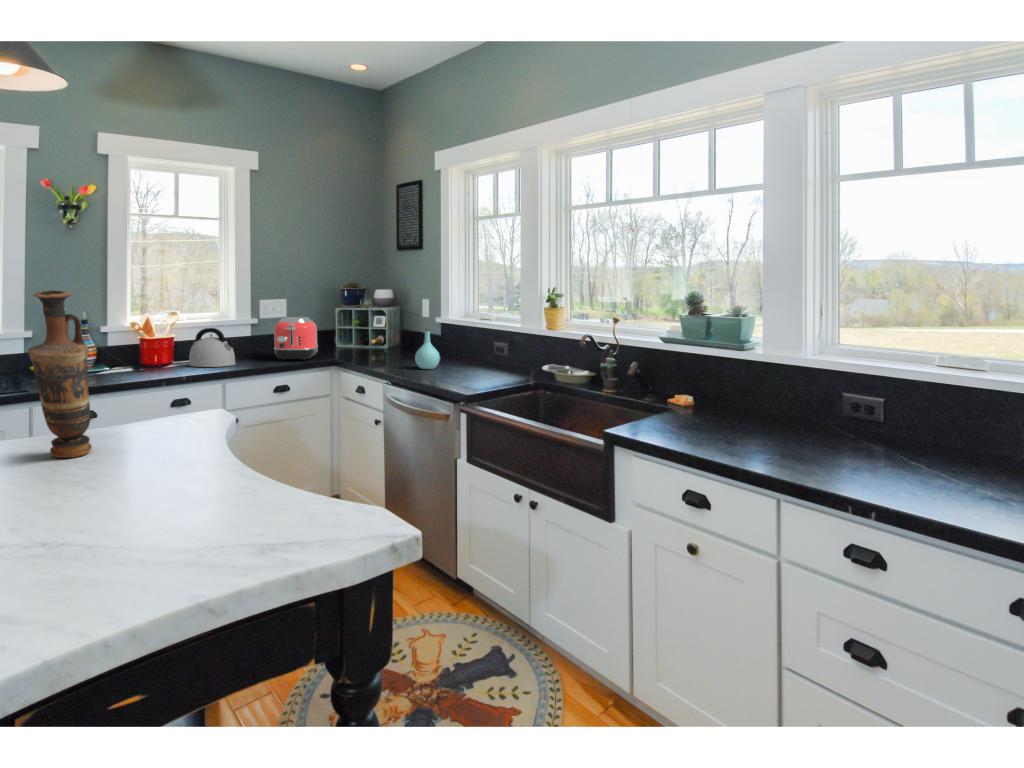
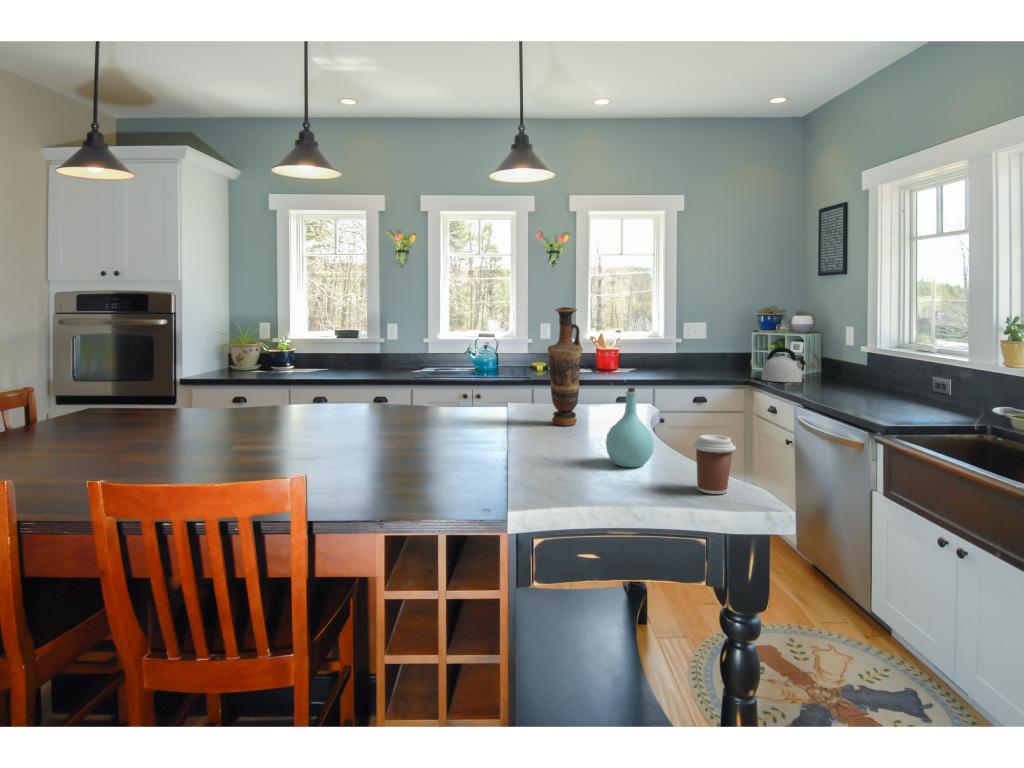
toaster: present [274,317,318,360] -> none [695,340,734,378]
kettle: present [189,328,236,367] -> present [761,348,806,382]
bottle: present [415,329,440,369] -> present [606,387,654,467]
coffee cup: none [238,464,294,543] -> present [693,435,736,494]

